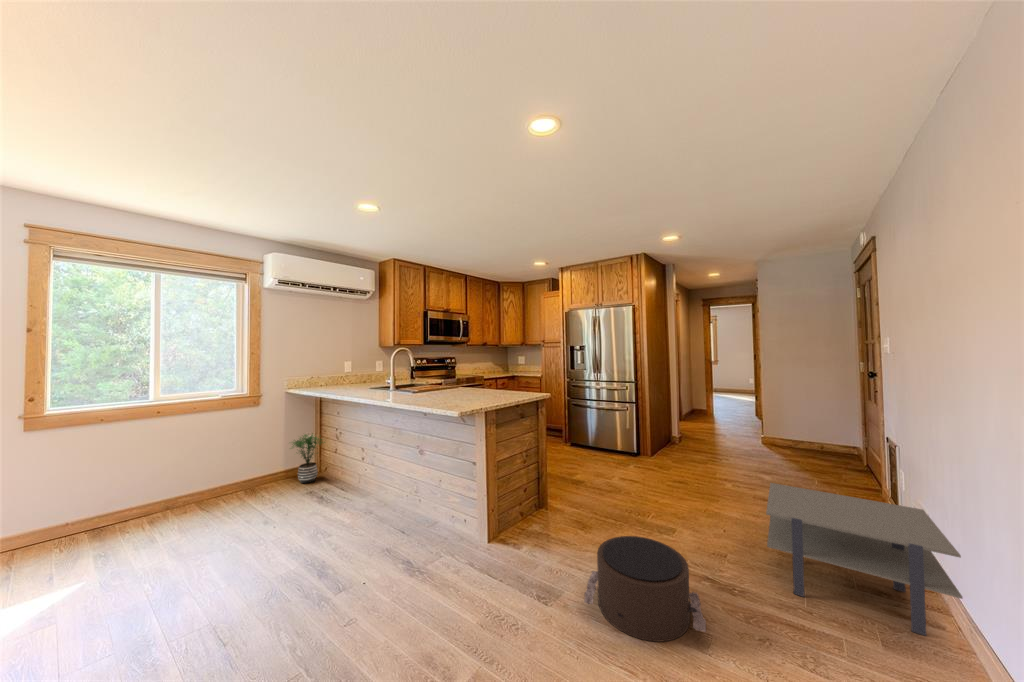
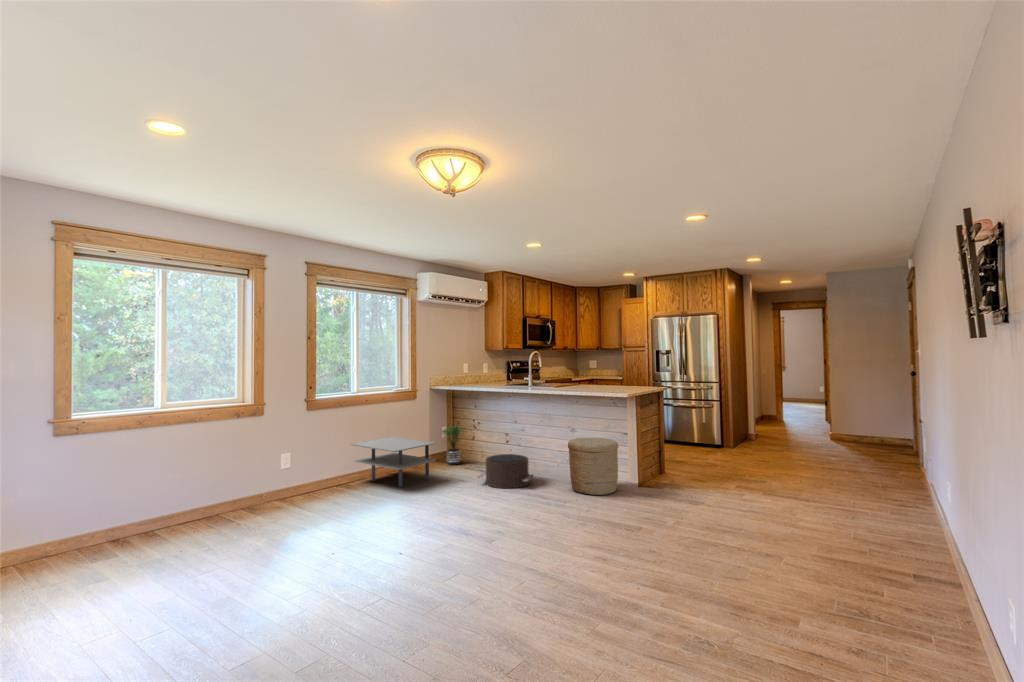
woven basket: none [379,467,454,566] -> present [568,438,619,495]
side table: present [766,483,962,636] -> present [351,437,436,487]
pouf: present [584,536,706,642] -> present [477,454,534,488]

